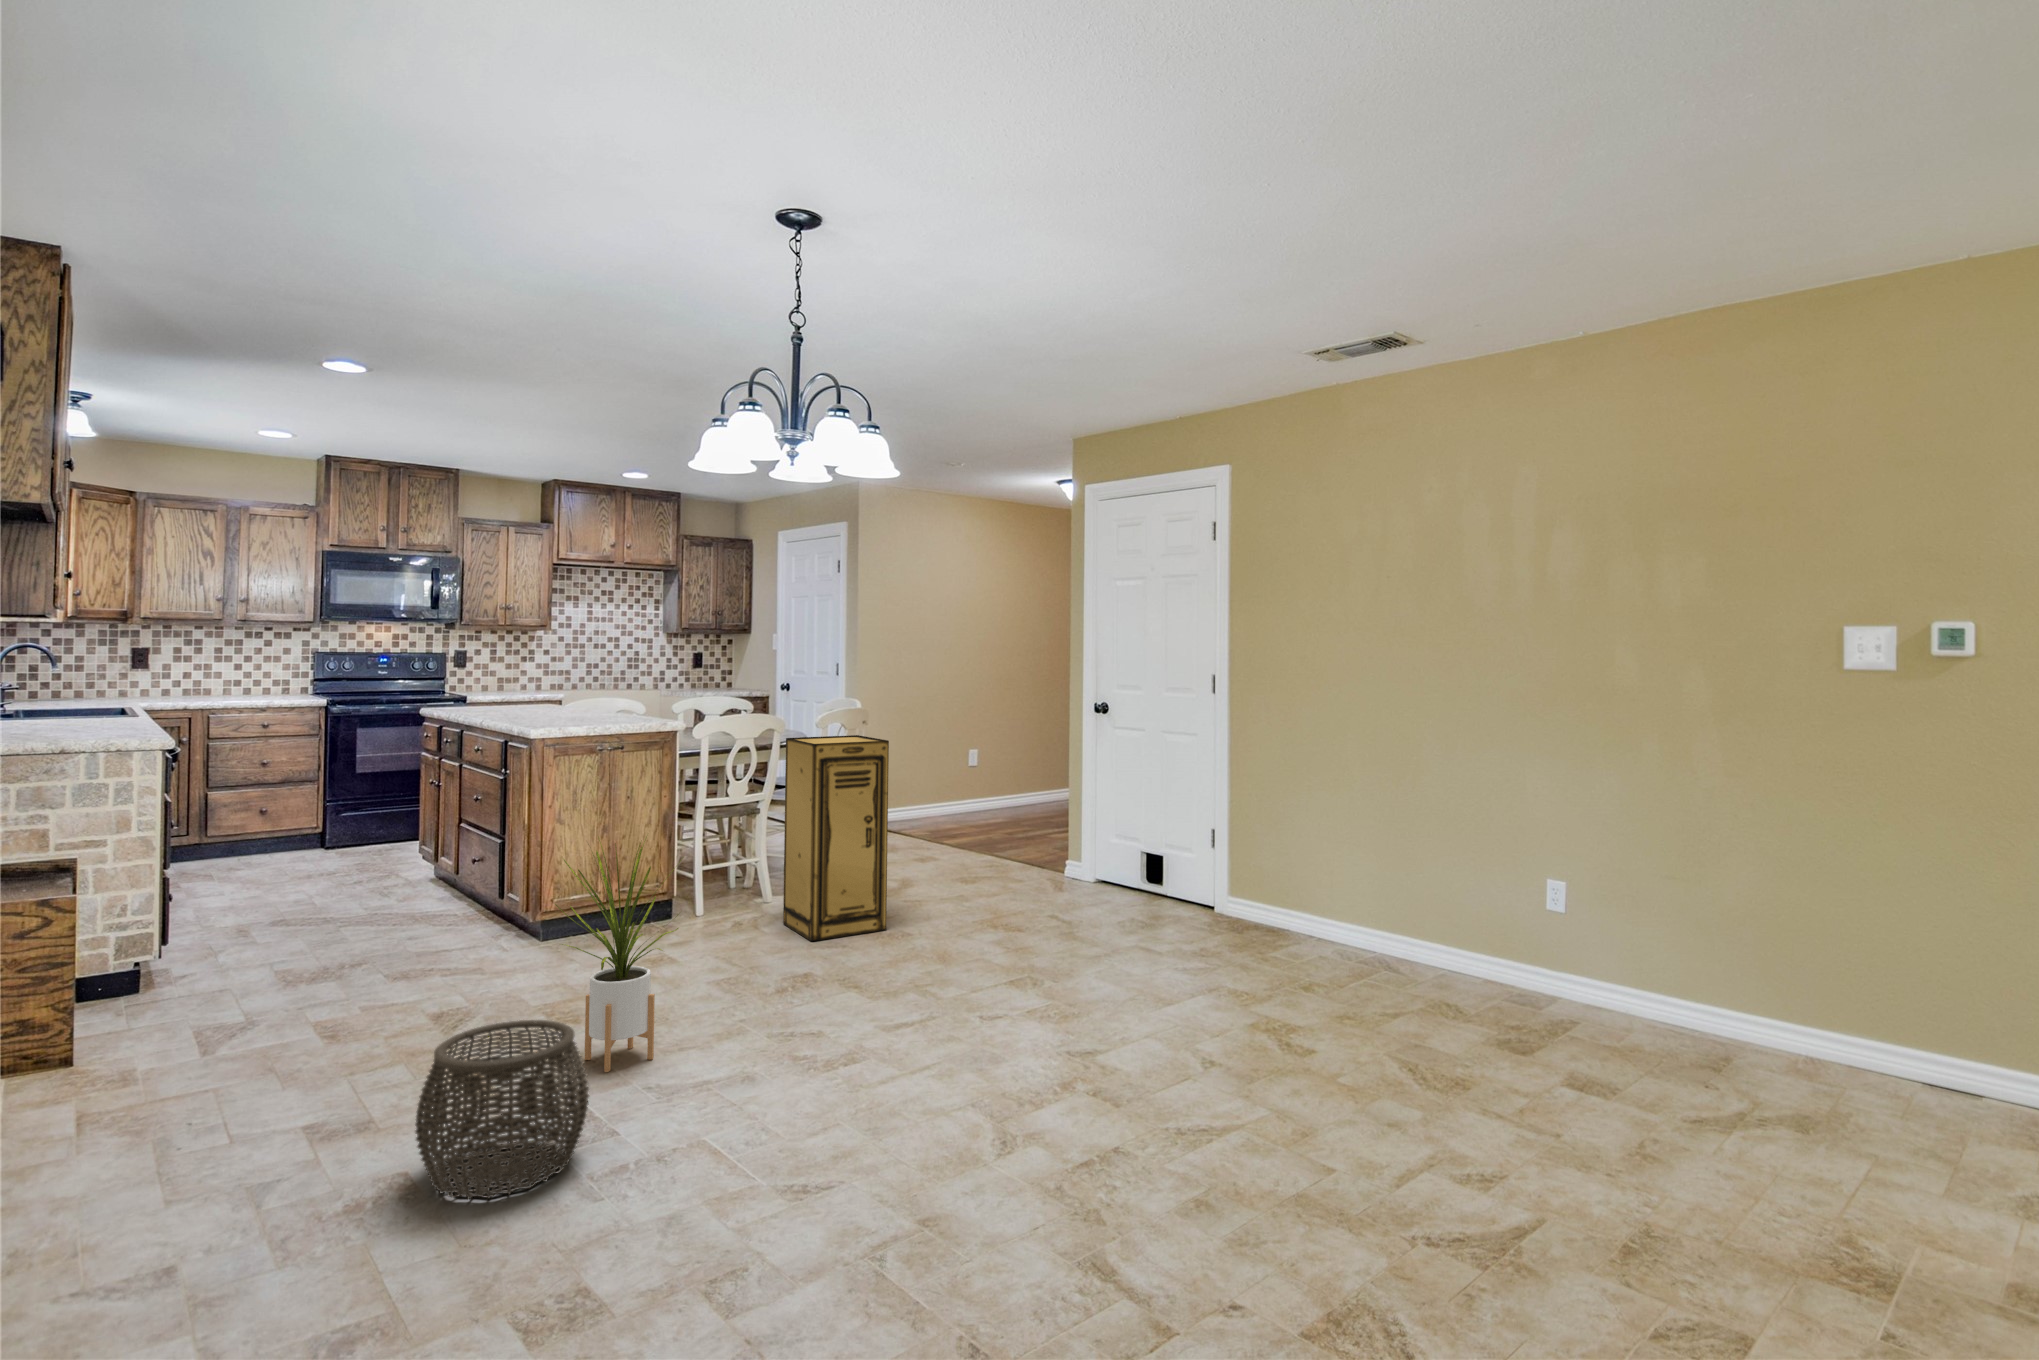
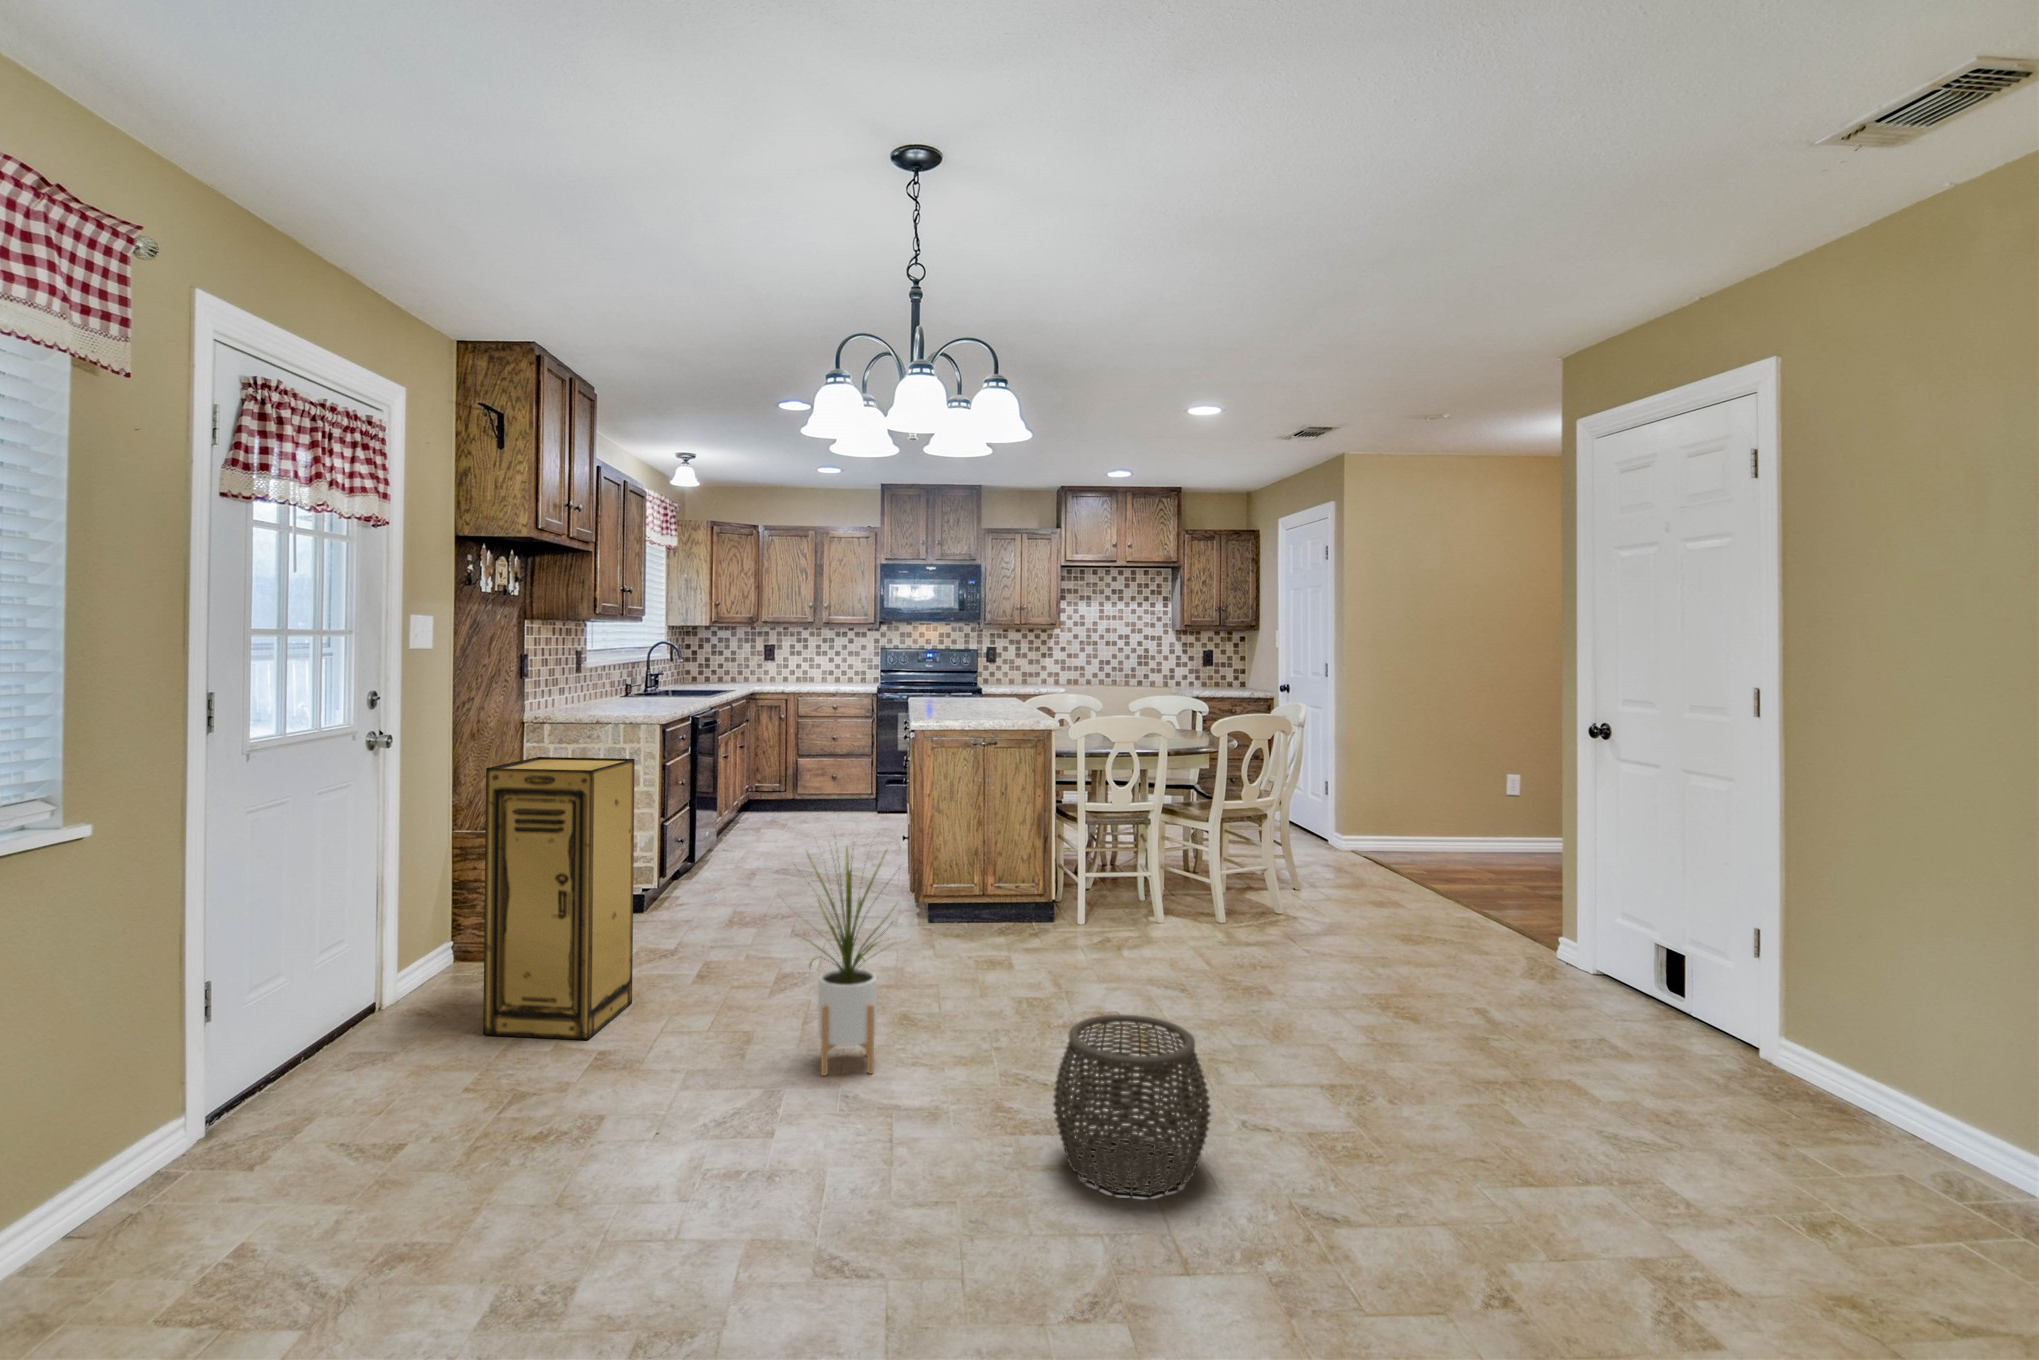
storage cabinet: present [783,735,889,941] -> present [483,757,635,1040]
woven basket: present [415,1020,589,1199] -> present [1053,1015,1211,1195]

